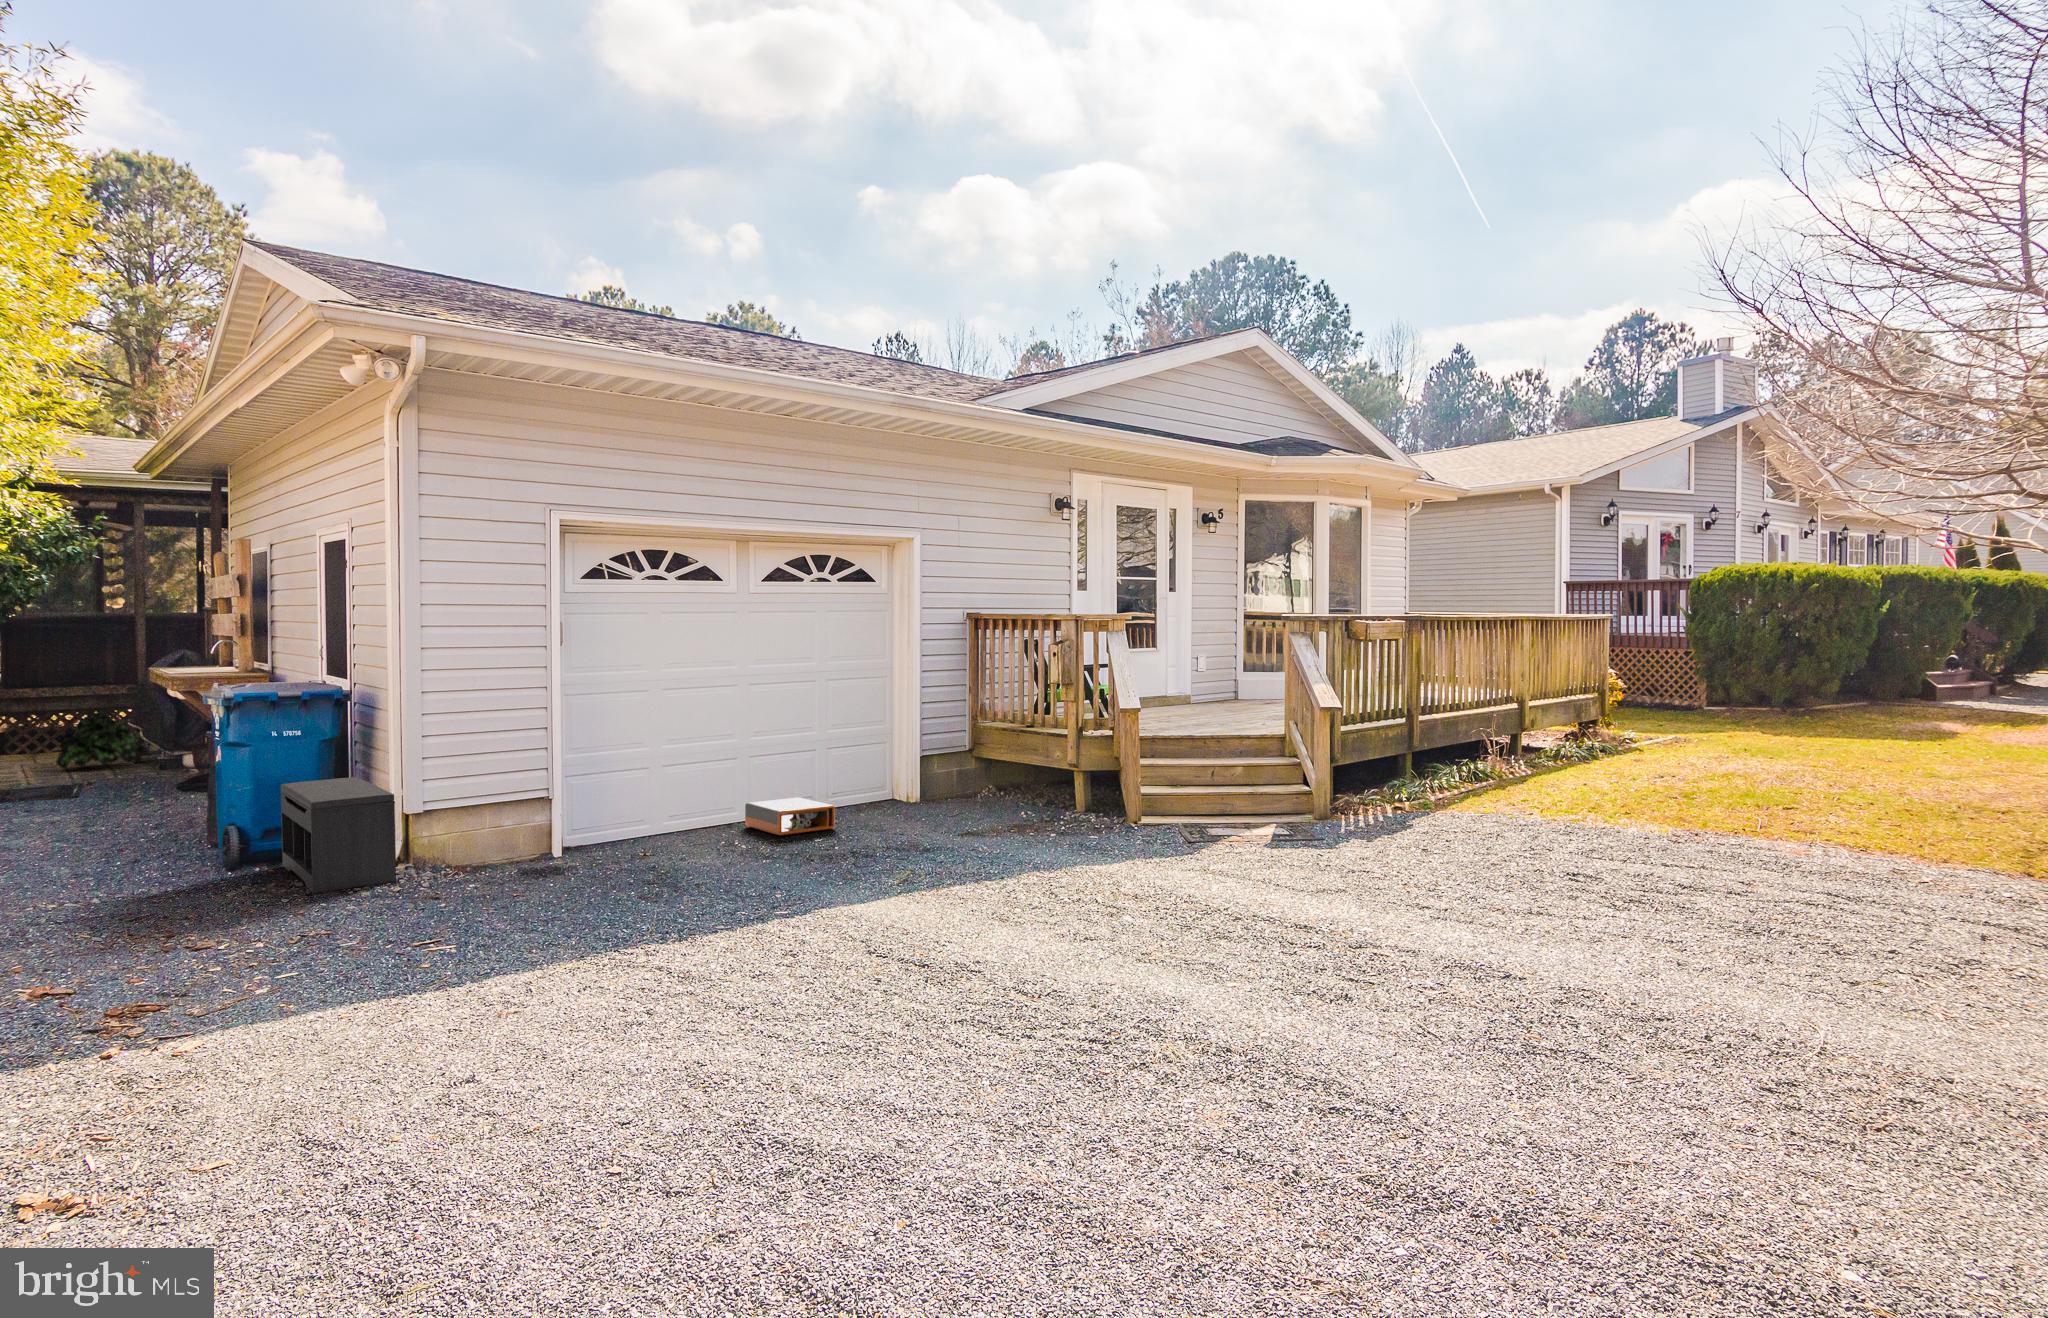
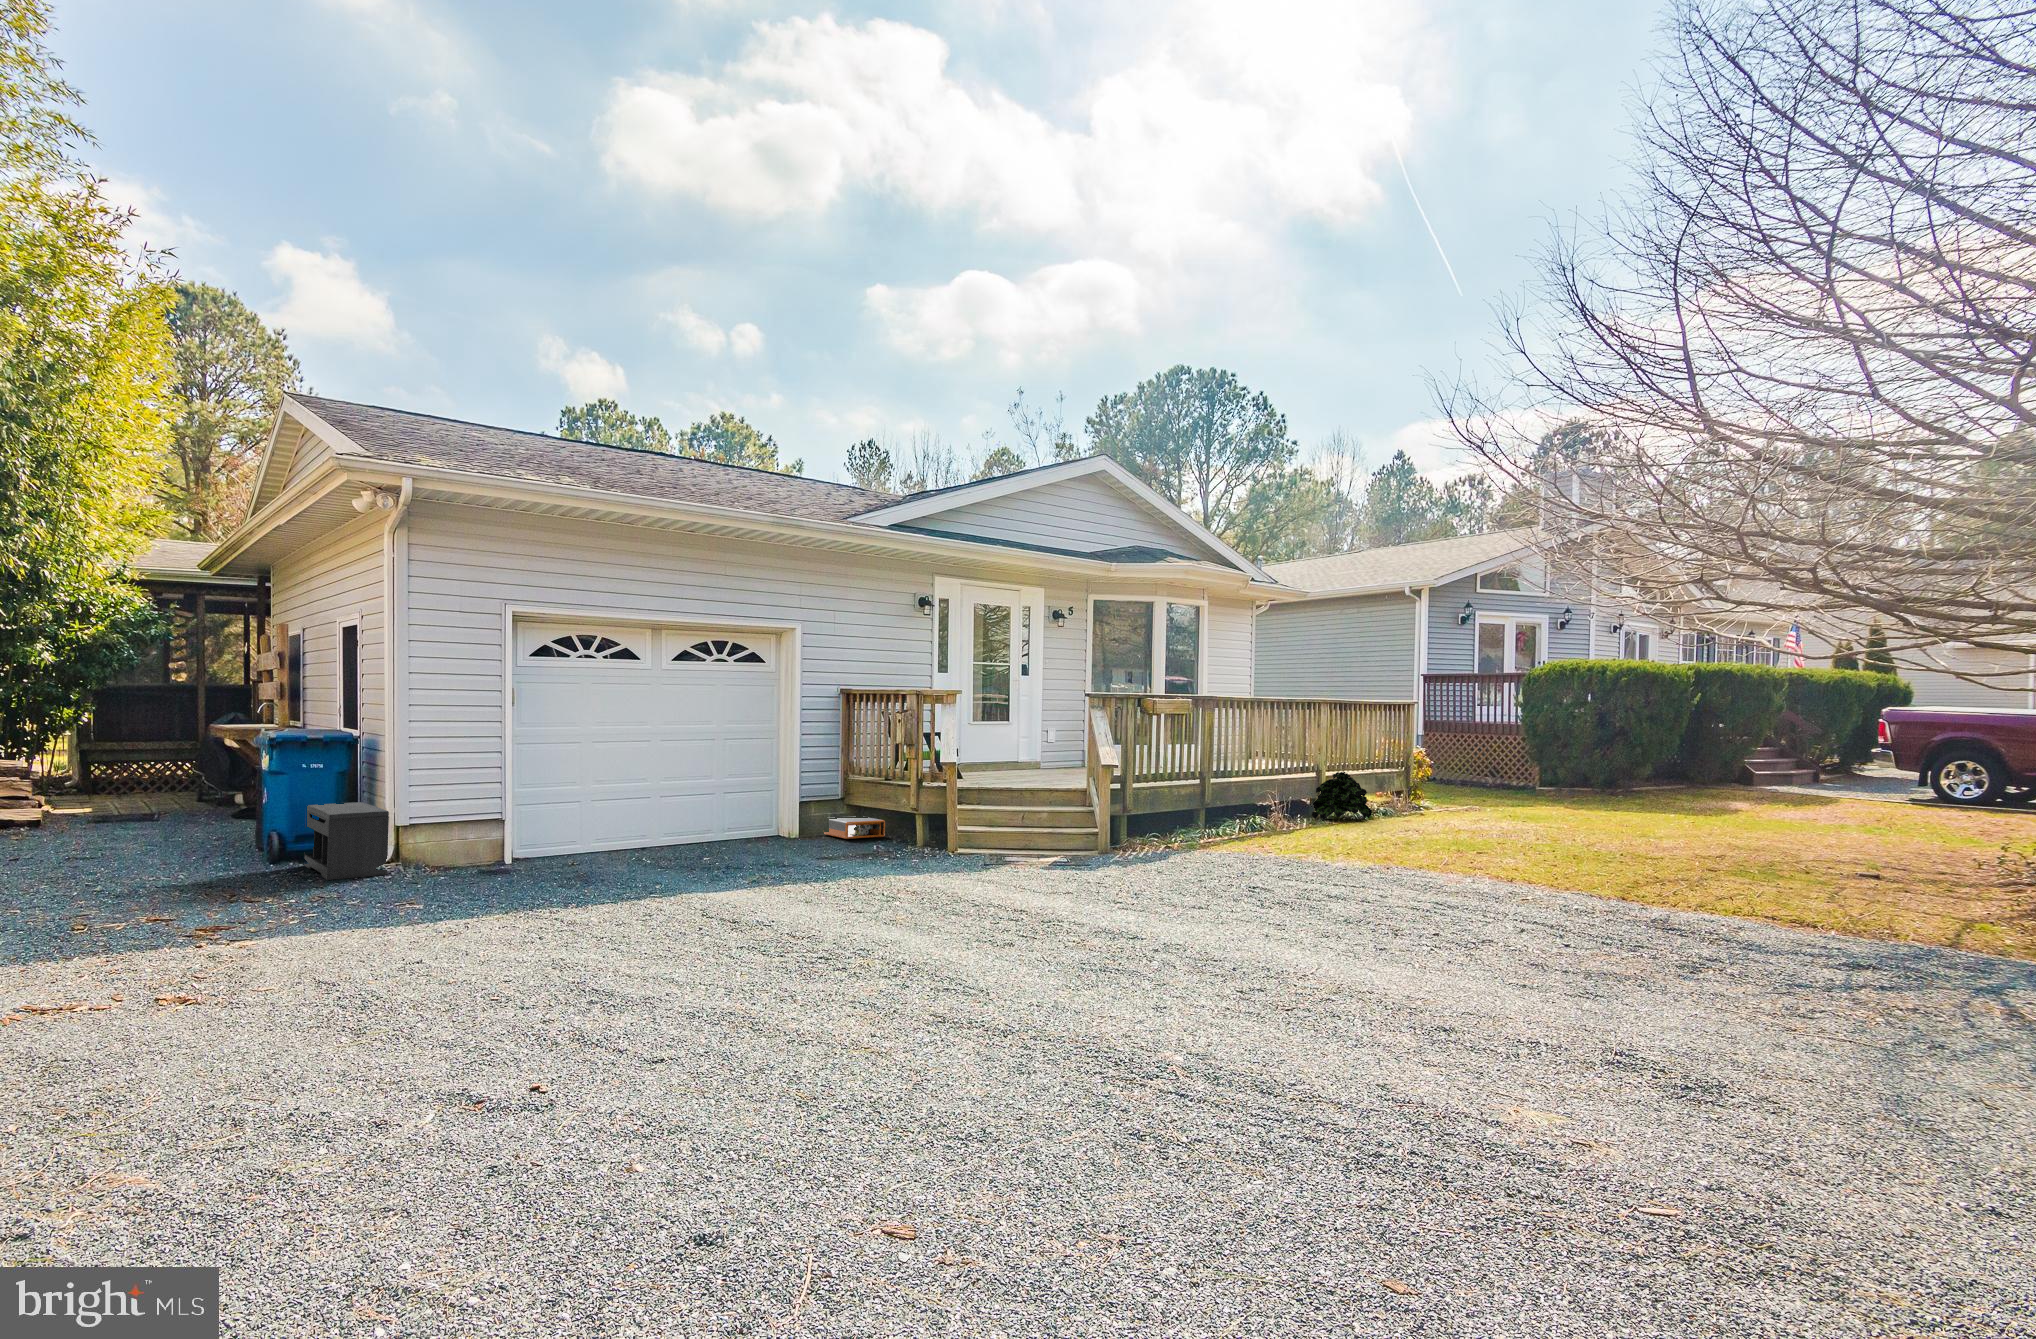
potted plant: present [56,712,147,769] -> present [1312,772,1372,820]
storage box: present [745,797,835,835] -> present [824,817,885,839]

